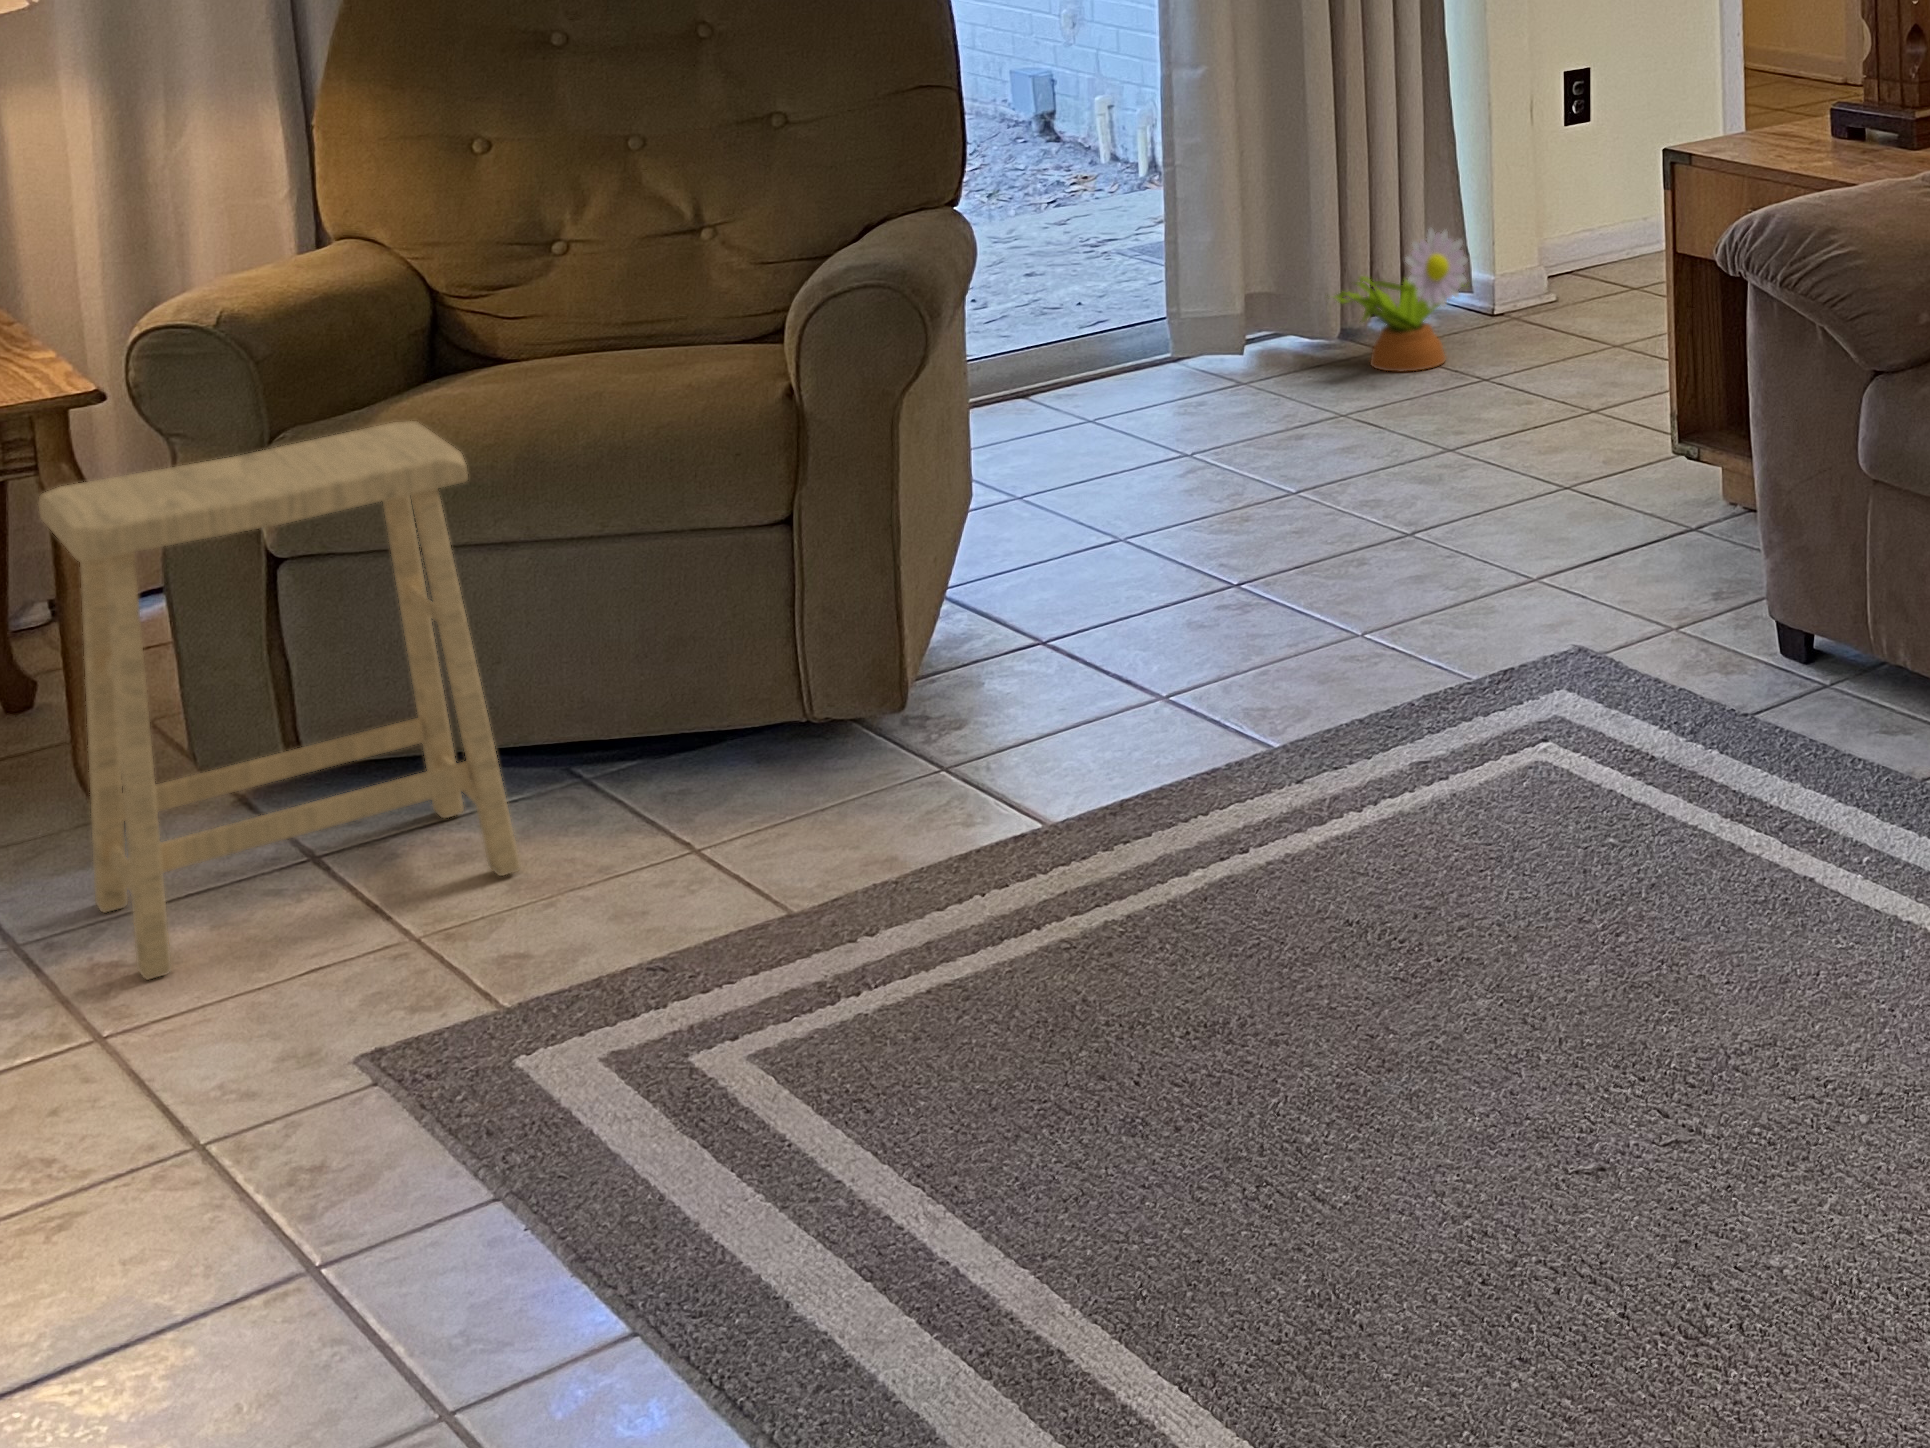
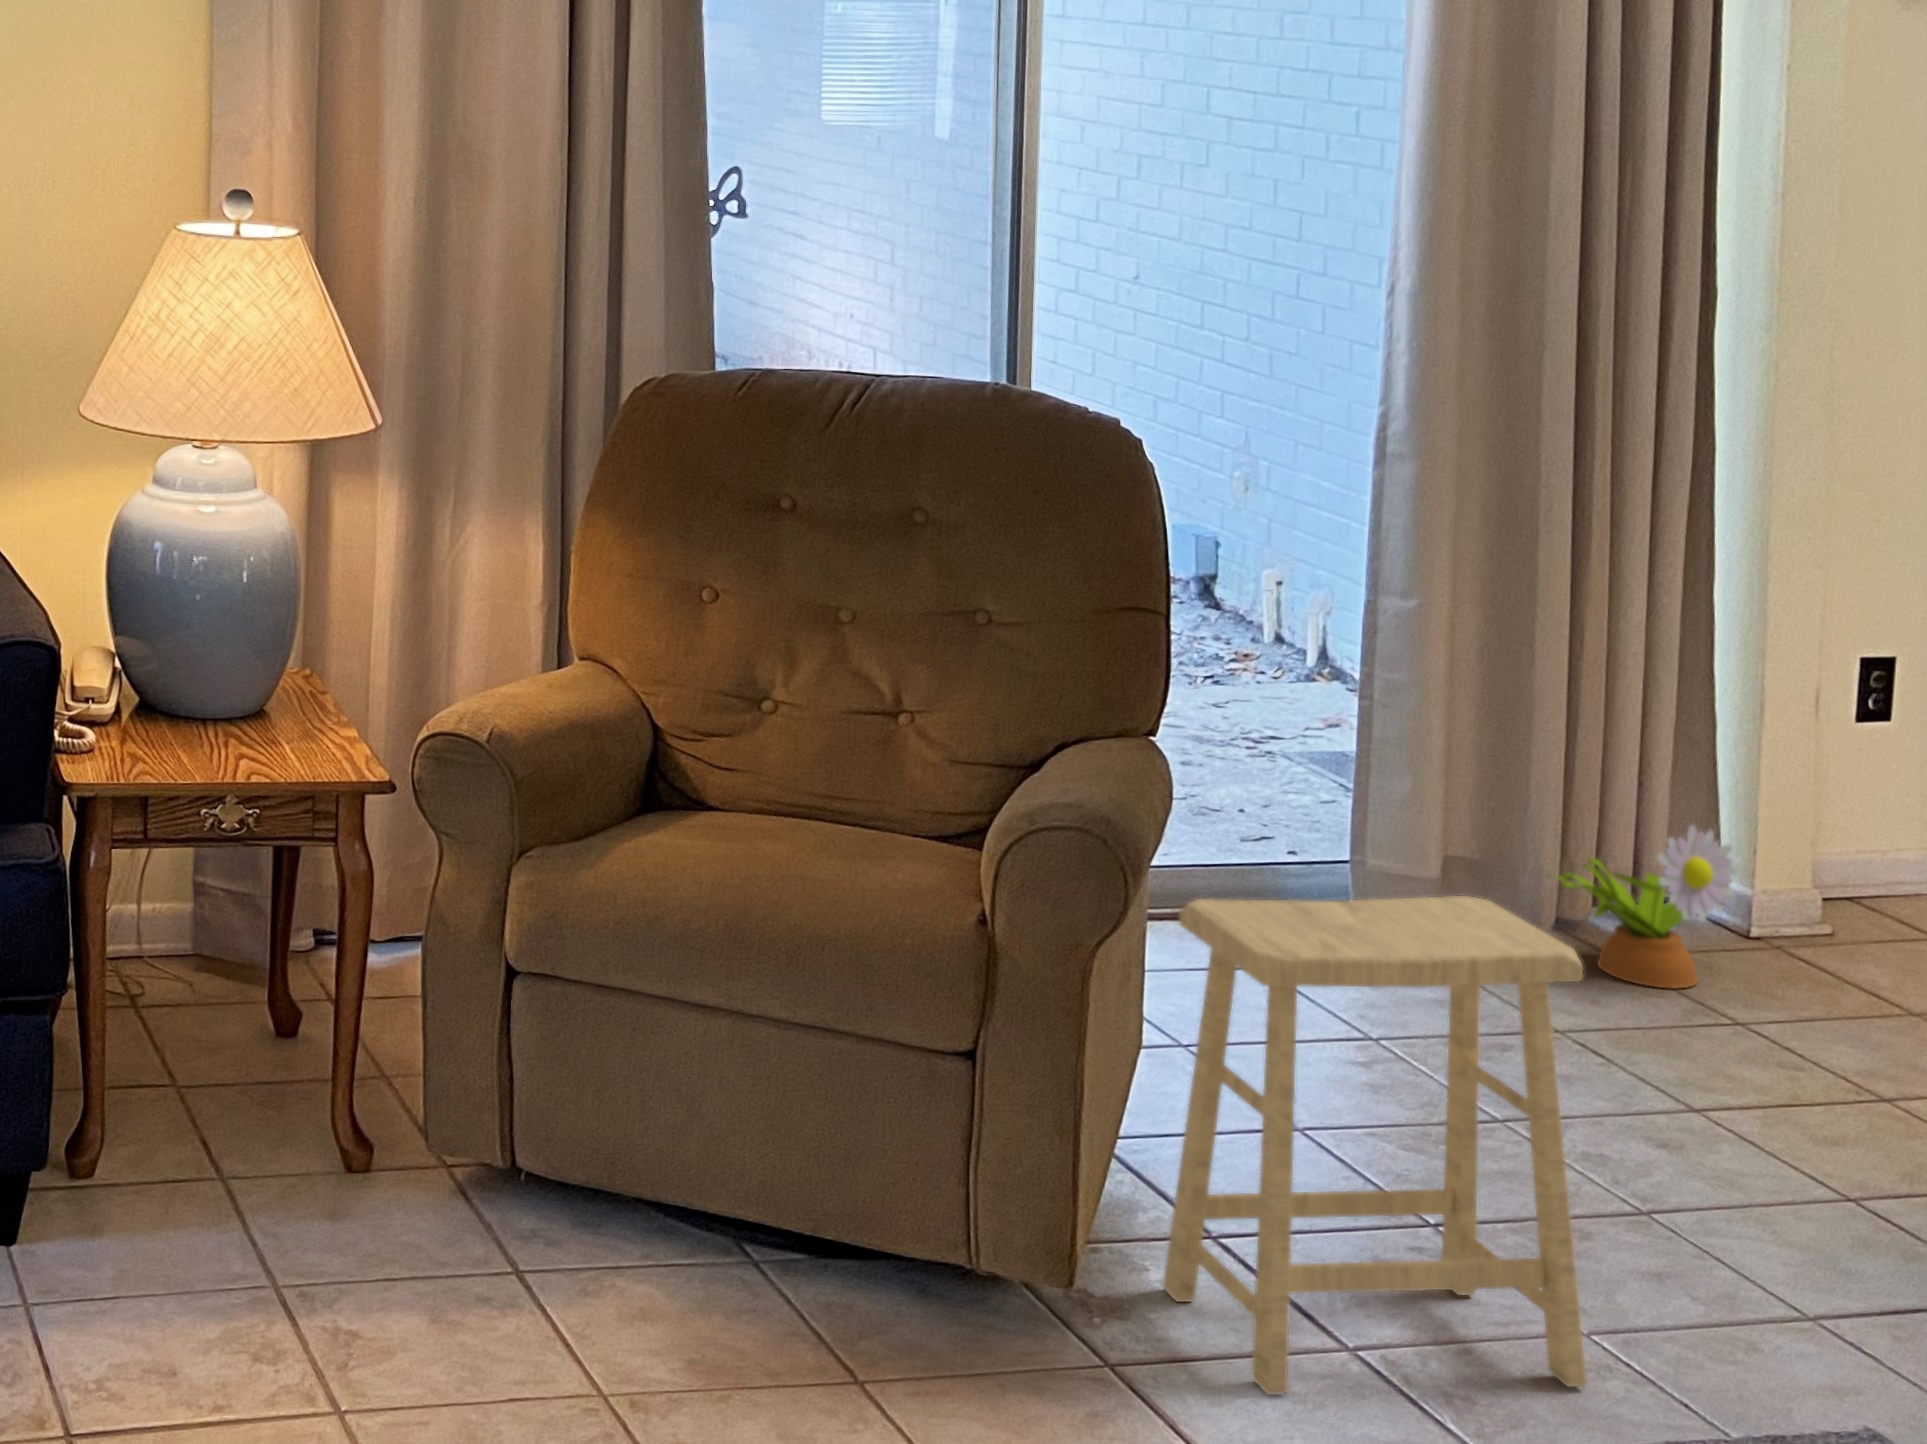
footstool: present [39,421,521,980] -> present [1162,896,1587,1395]

